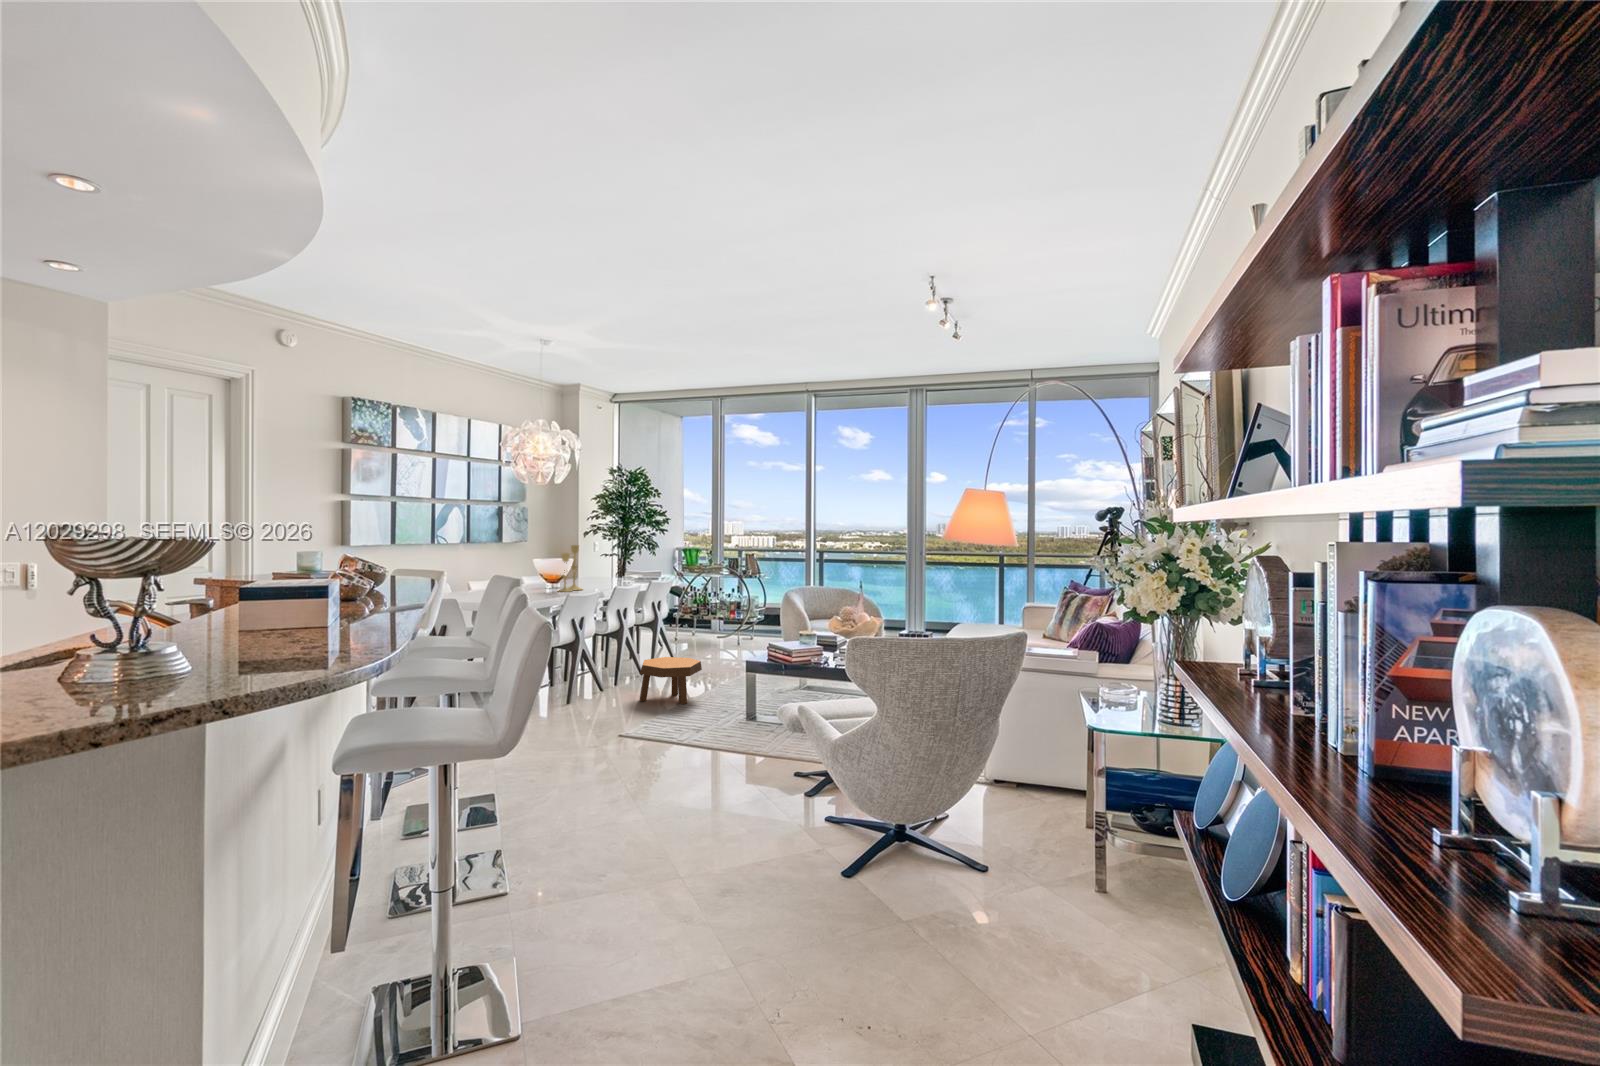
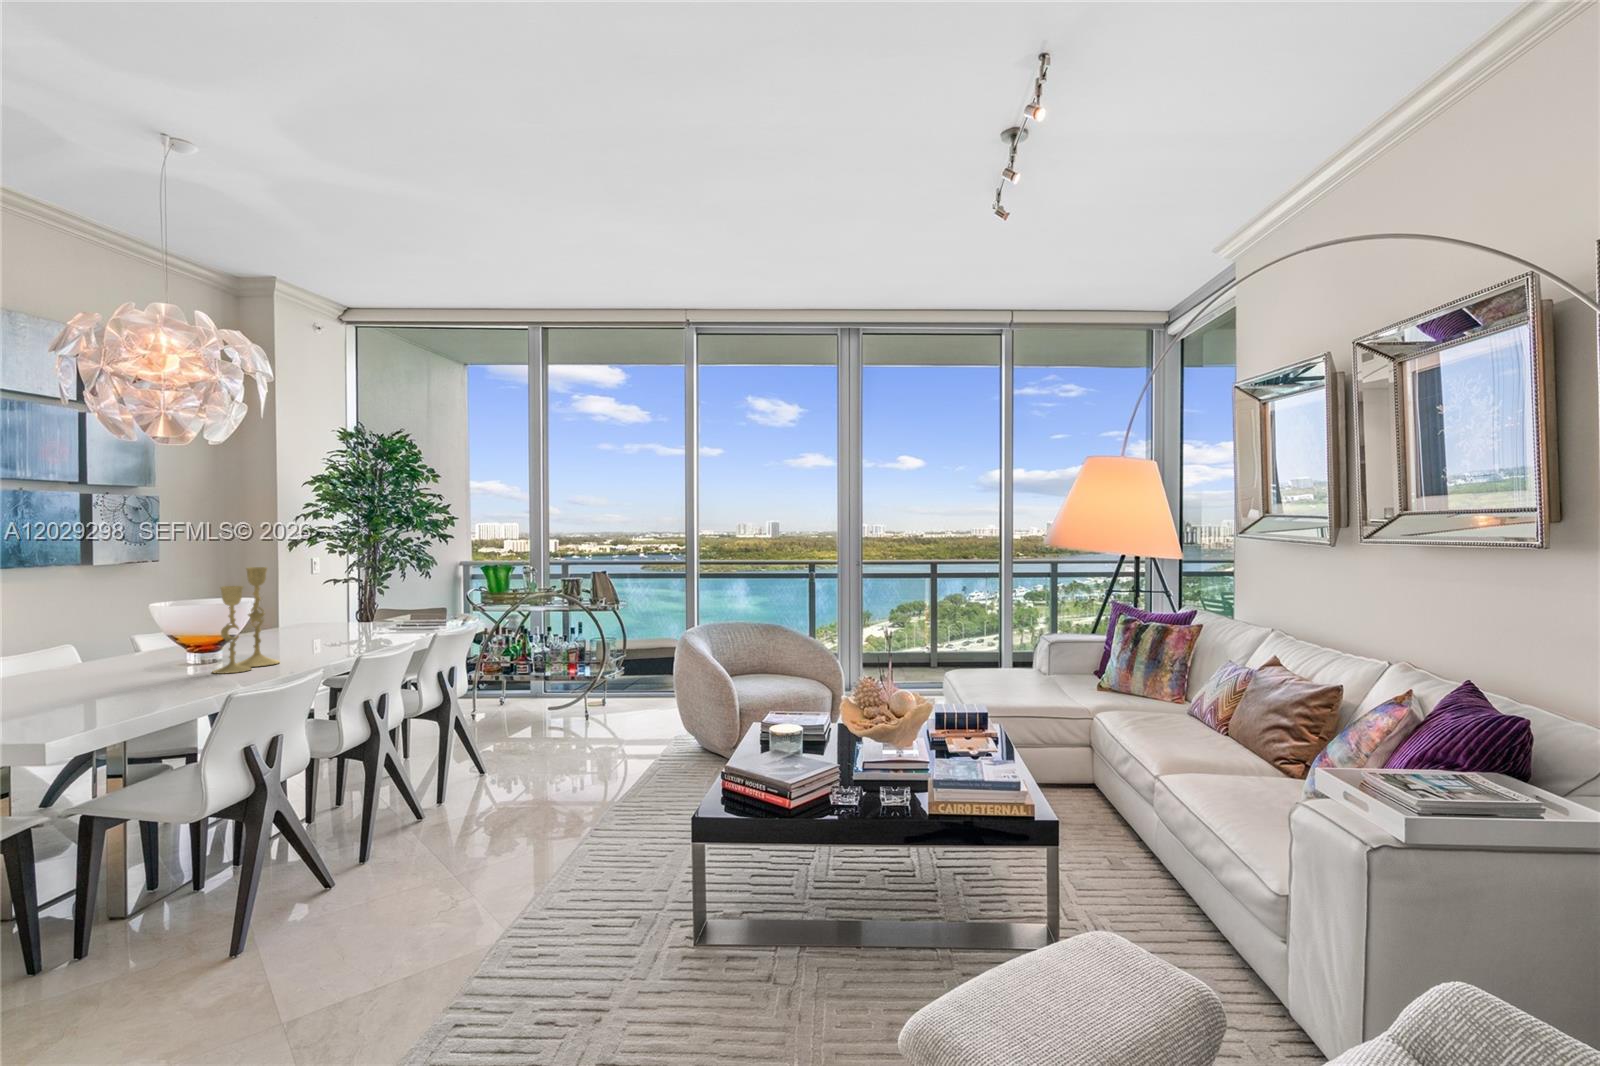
footstool: present [640,657,702,704] -> none [422,794,563,915]

